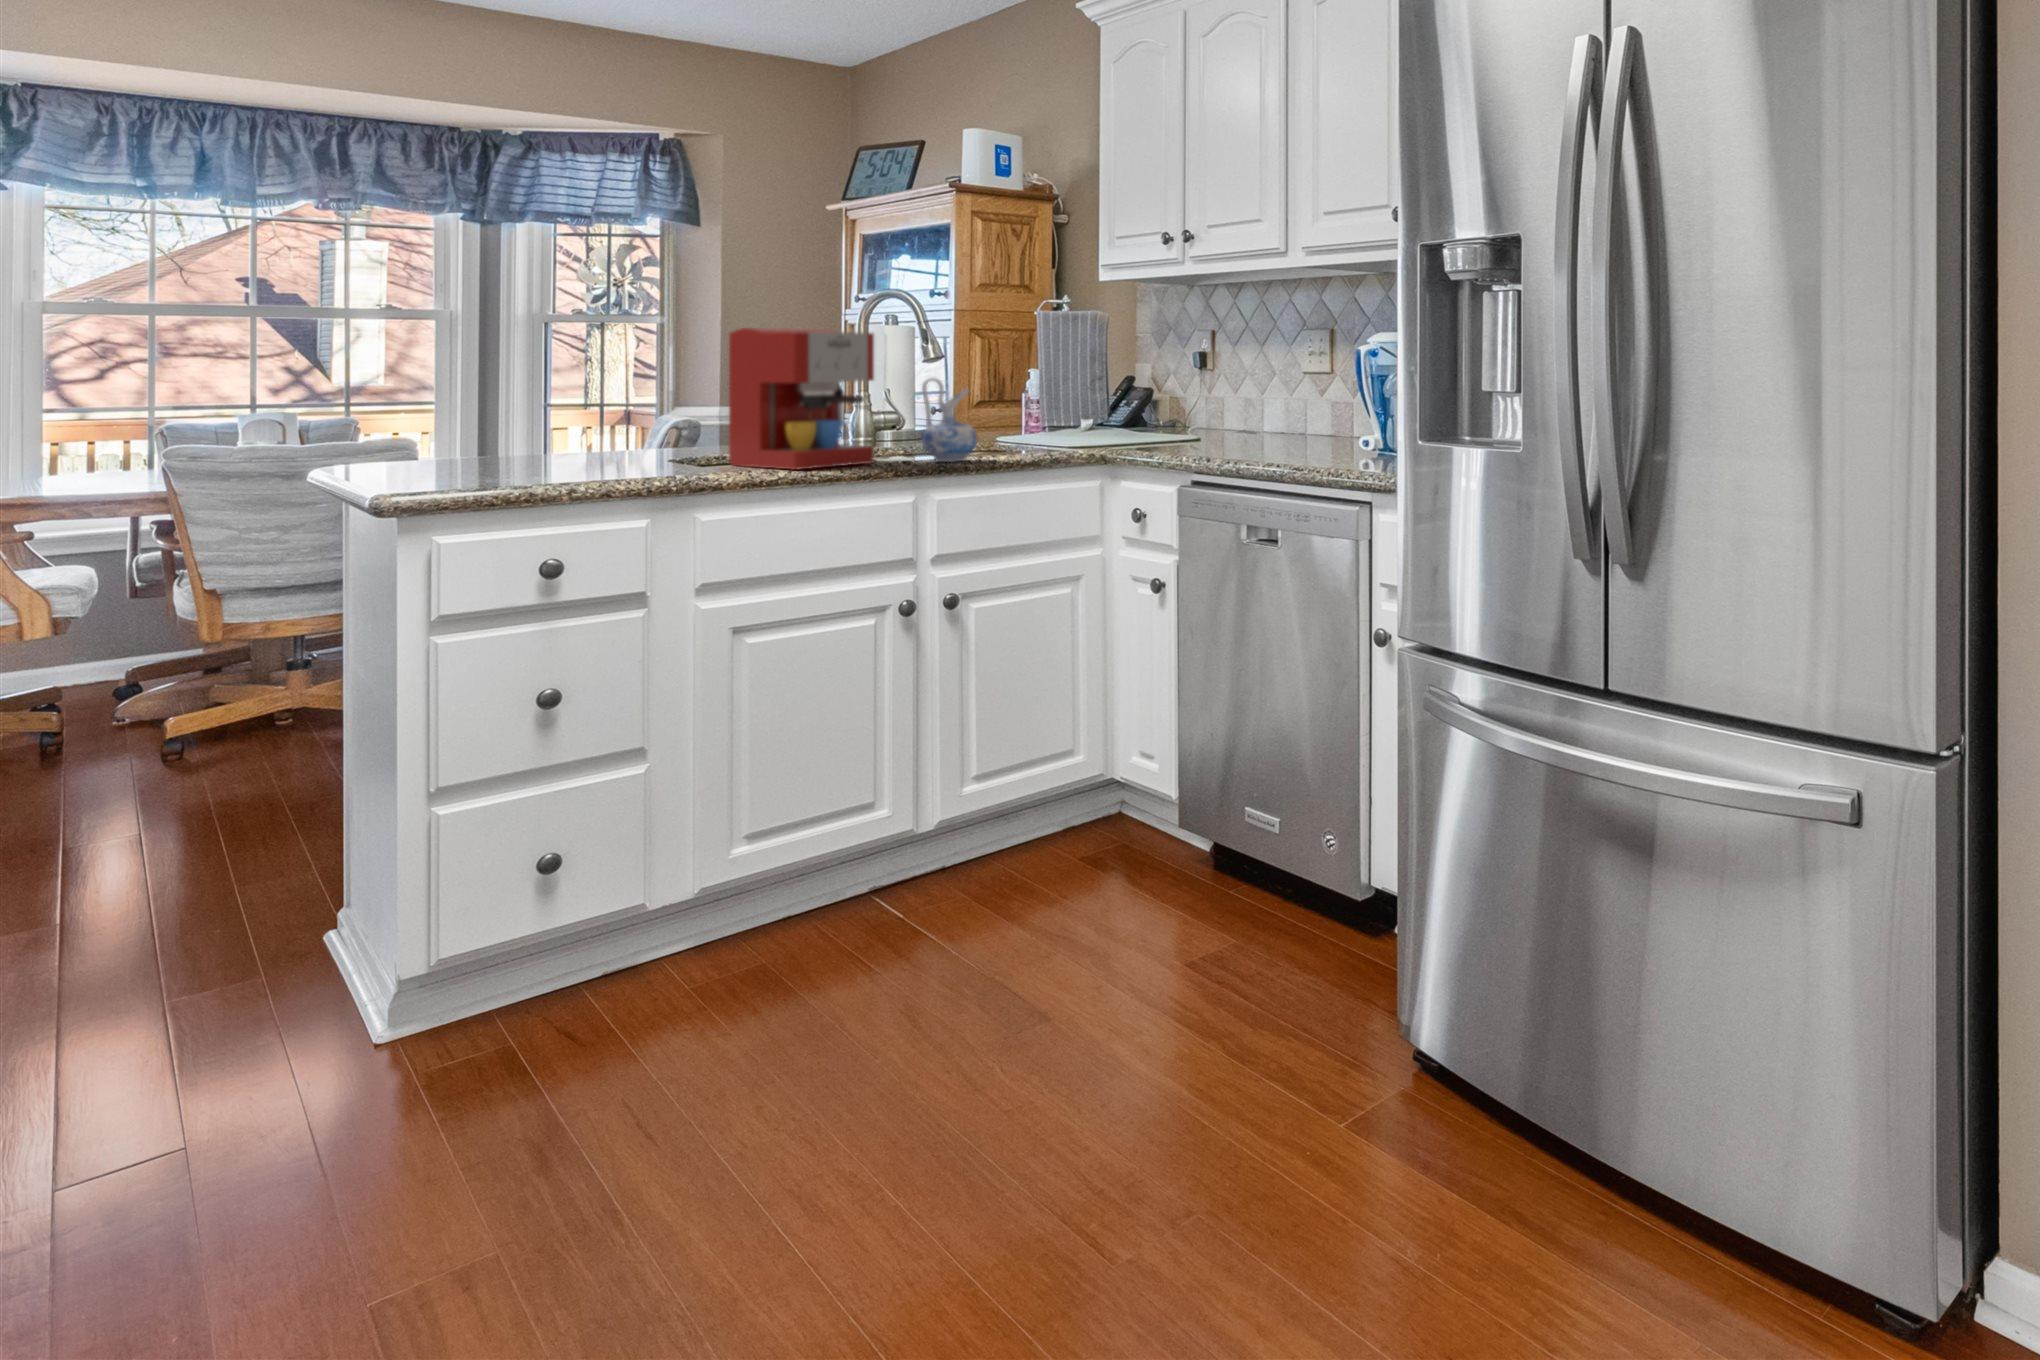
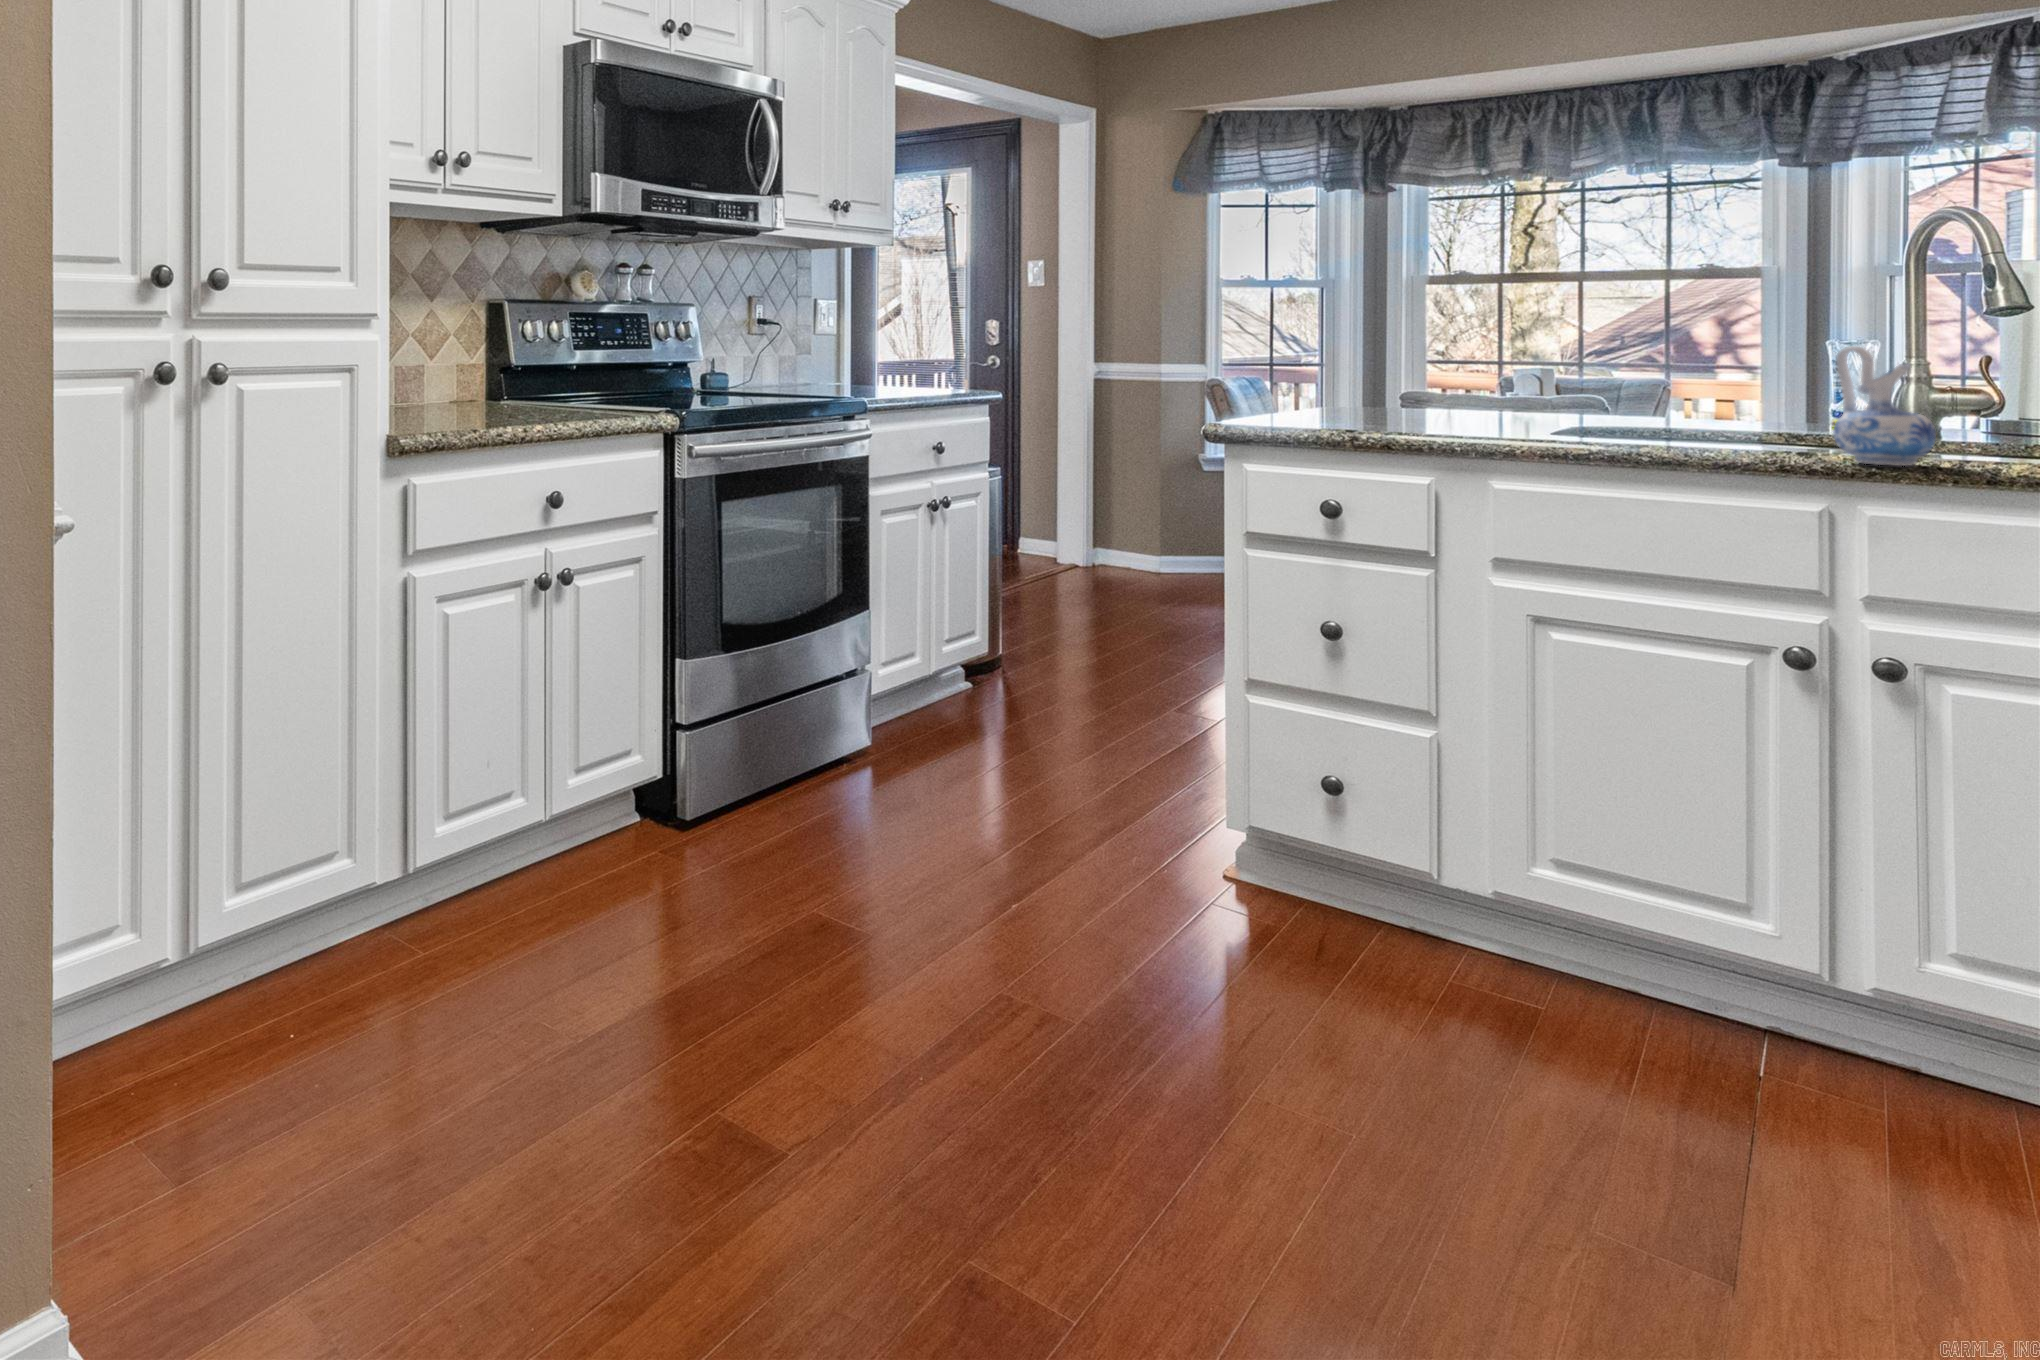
coffee maker: present [729,328,874,469] -> none [1584,284,1759,454]

